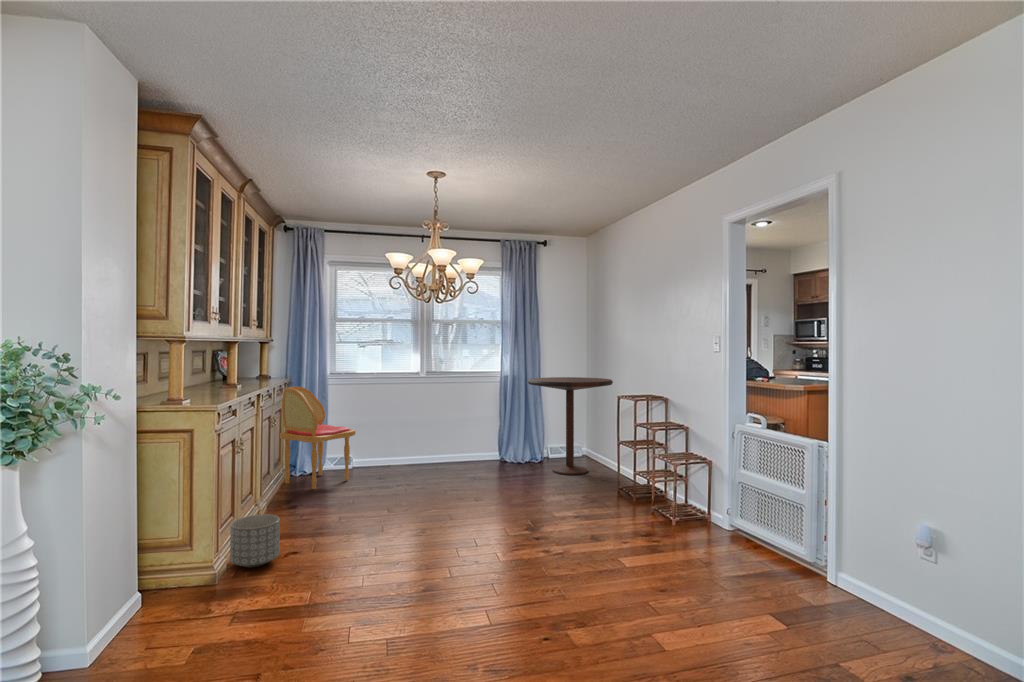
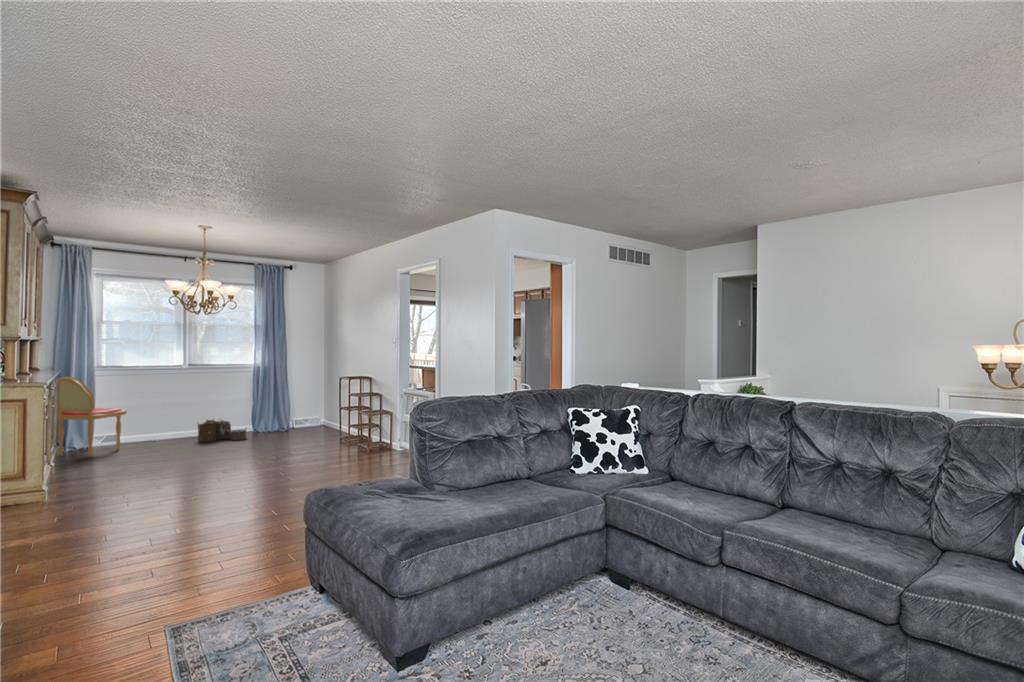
pedestal table: present [528,377,613,475] -> none [276,367,341,435]
woven basket: none [434,442,492,476] -> present [198,420,246,442]
planter: present [230,514,280,568] -> none [49,459,88,493]

